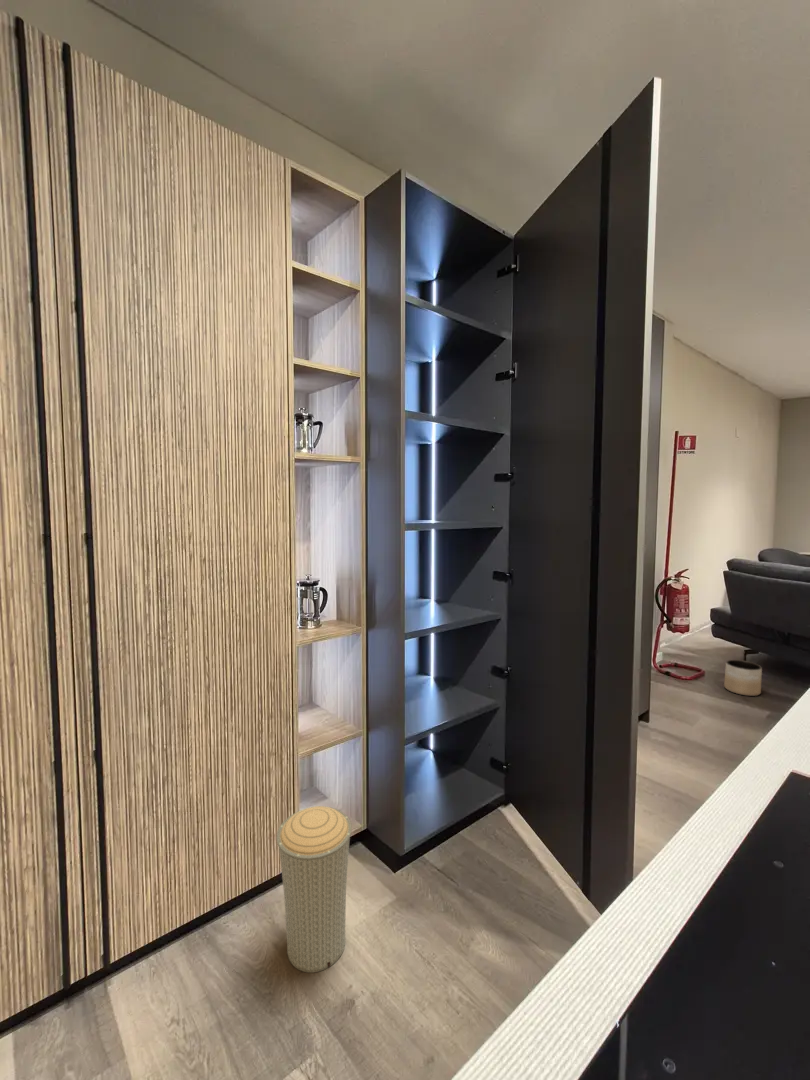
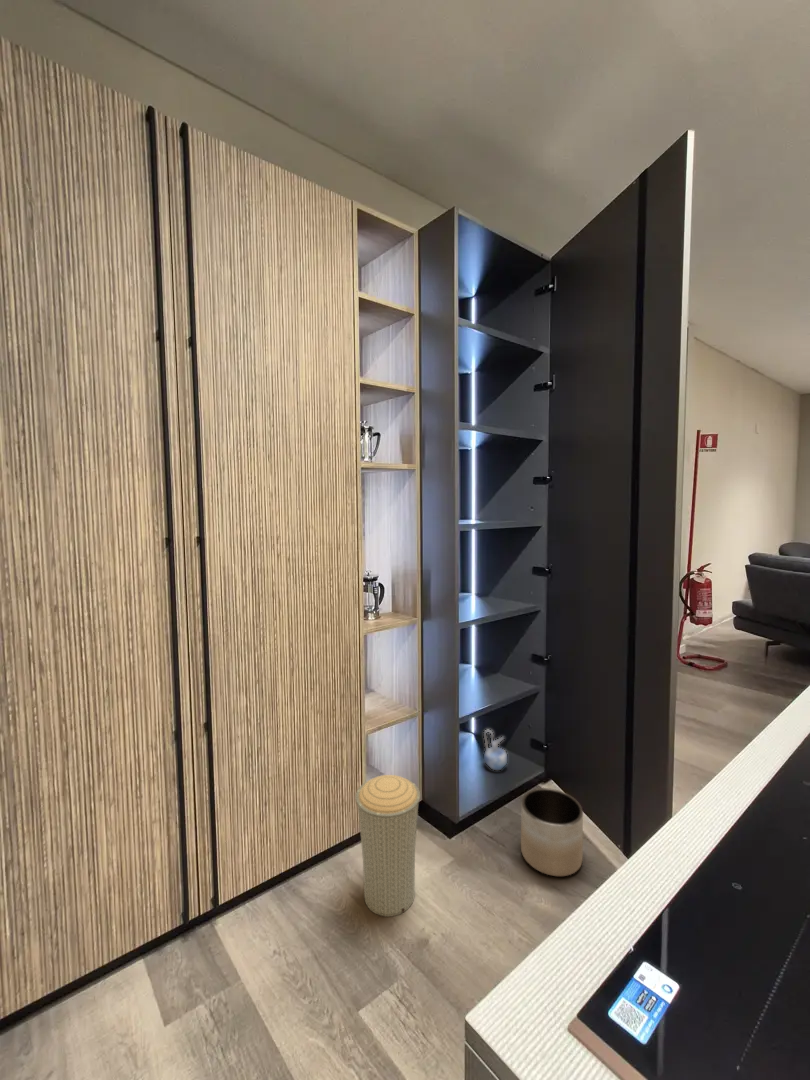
planter: present [724,660,762,696] -> present [521,788,583,876]
ceramic pitcher: none [440,748,464,793] -> present [484,731,507,770]

